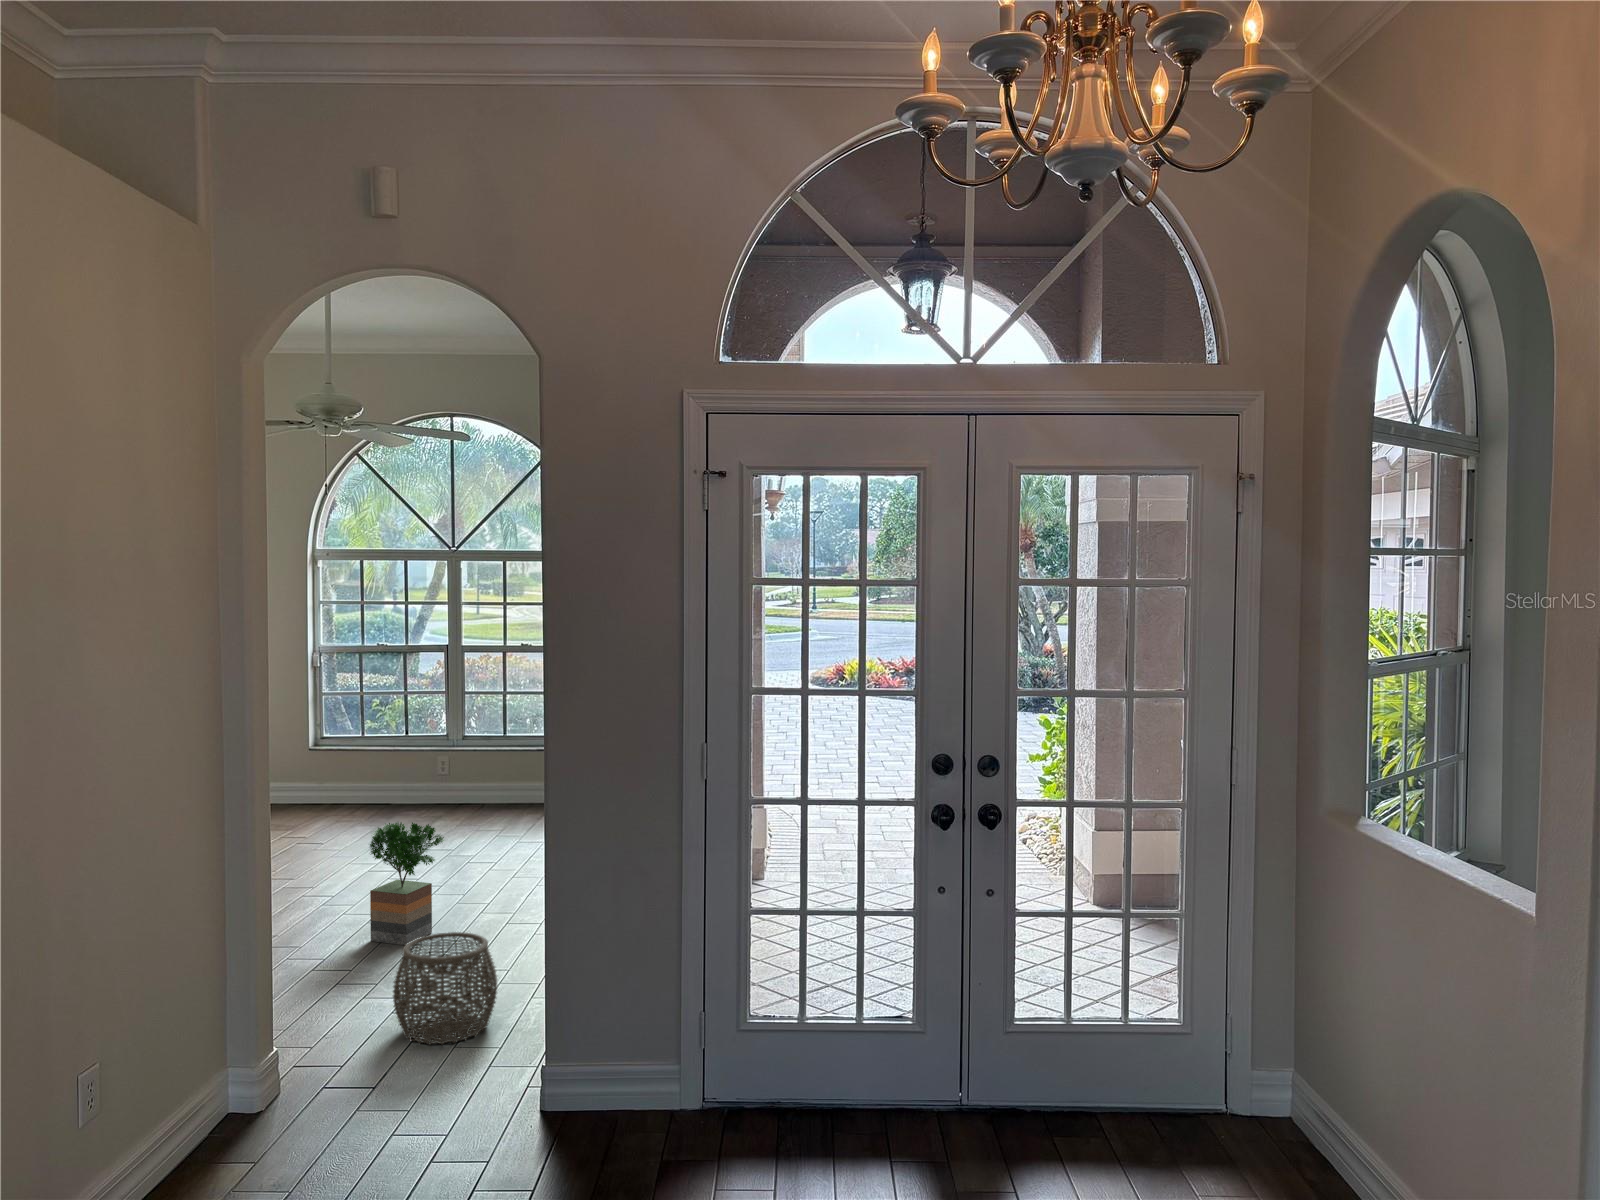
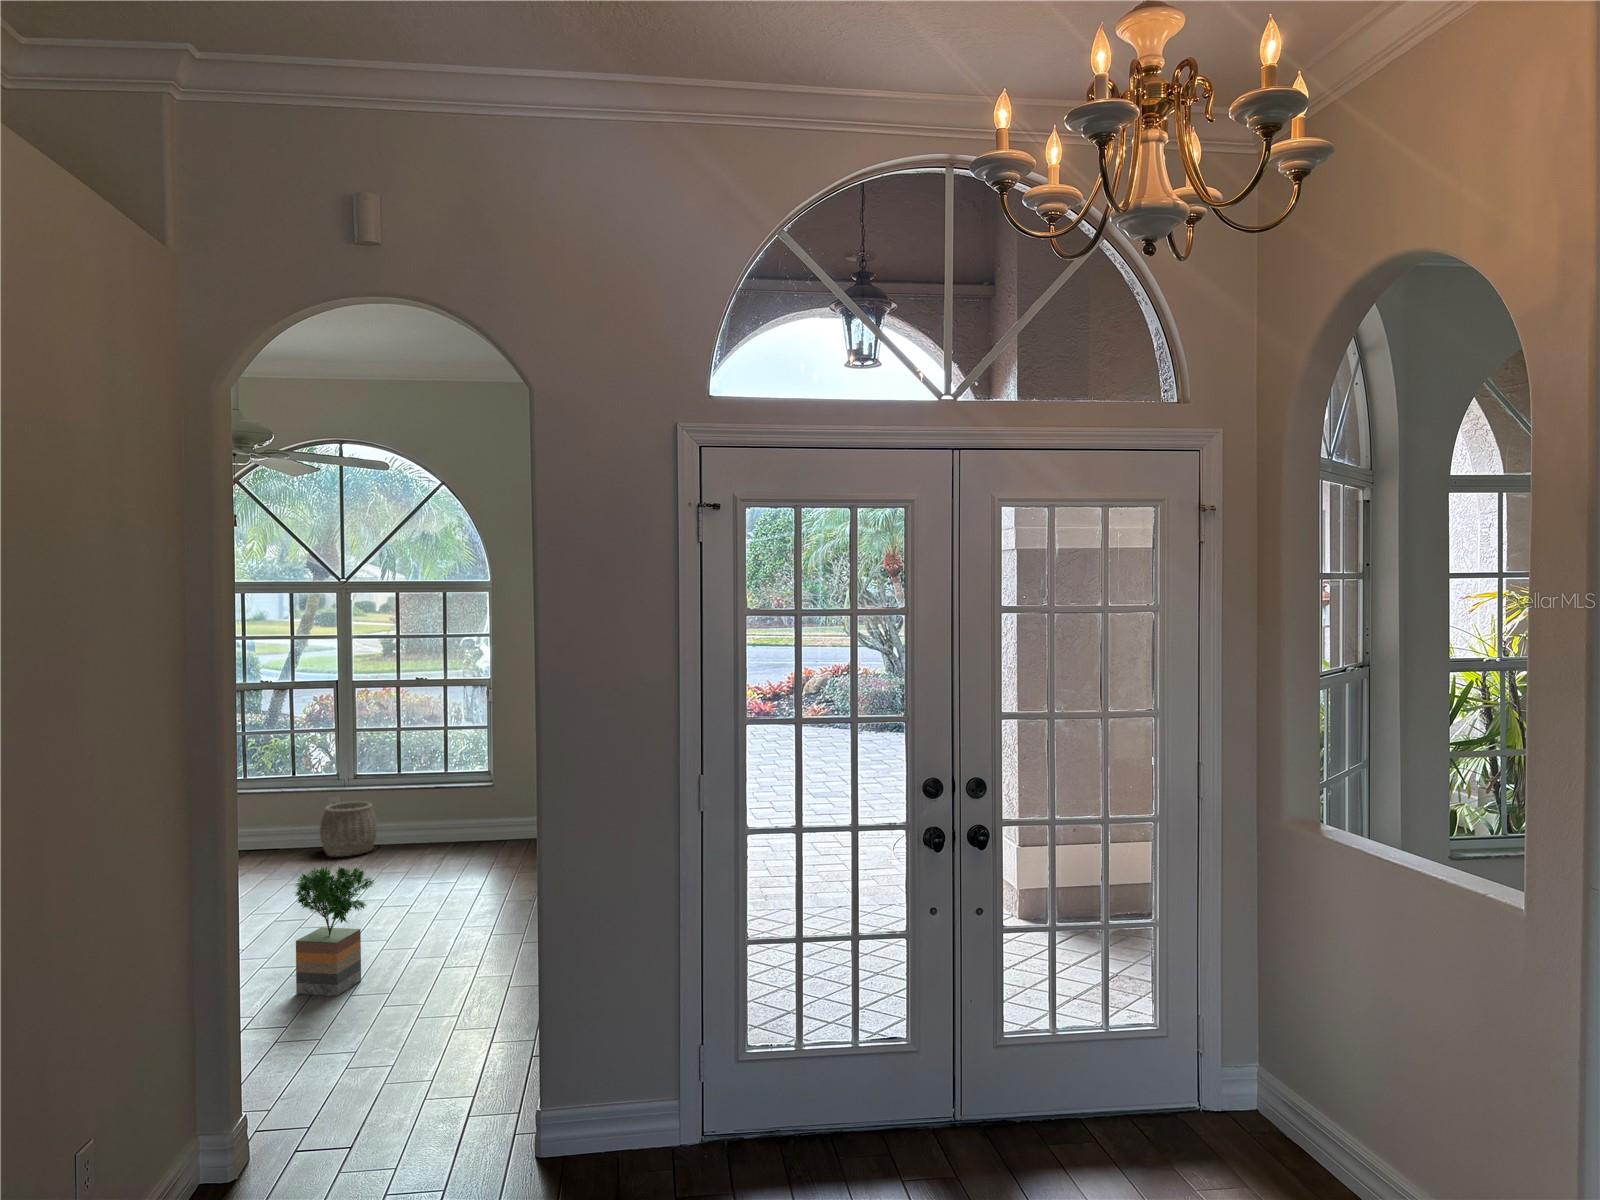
woven basket: present [393,932,497,1045] -> present [320,801,377,856]

